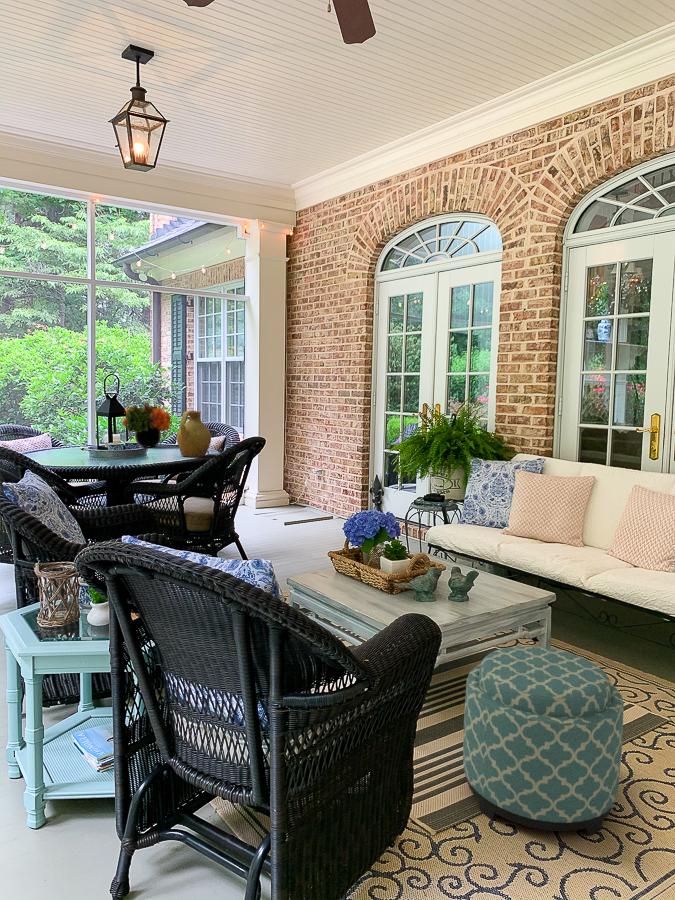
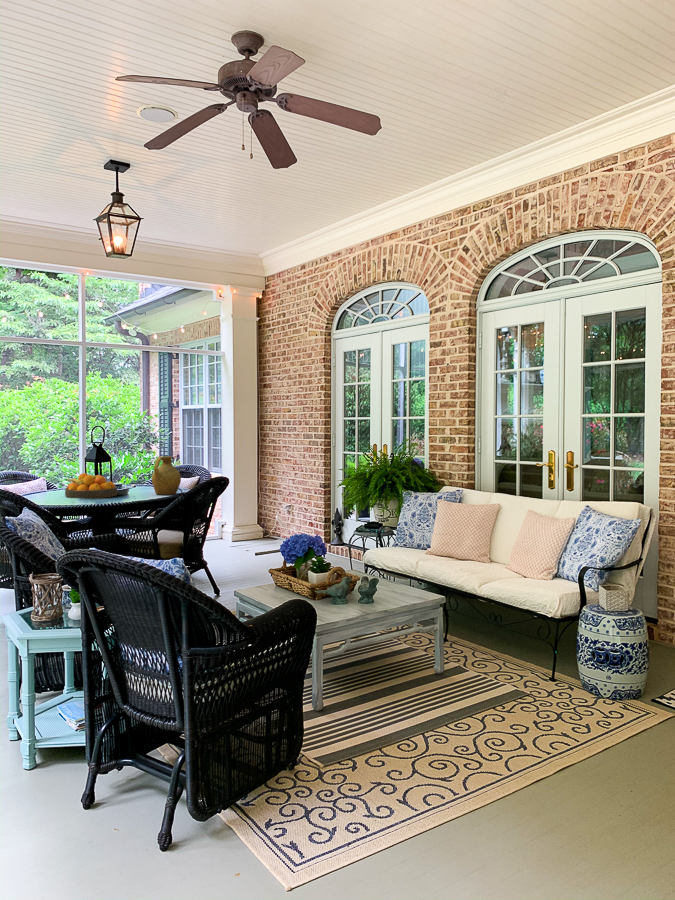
flower arrangement: present [122,403,172,447] -> none [107,449,151,488]
fruit bowl: none [74,429,136,459] -> present [65,473,117,498]
ottoman: present [463,646,624,836] -> none [352,632,465,767]

